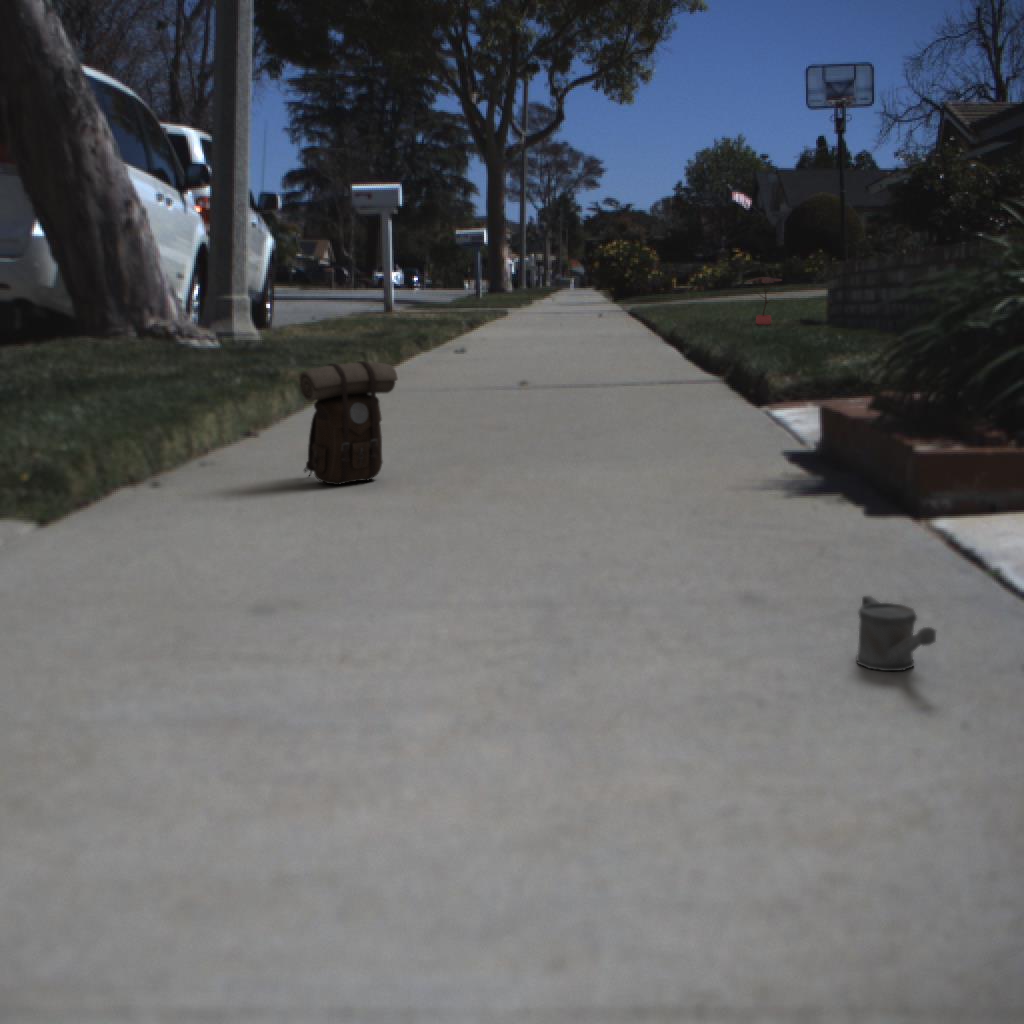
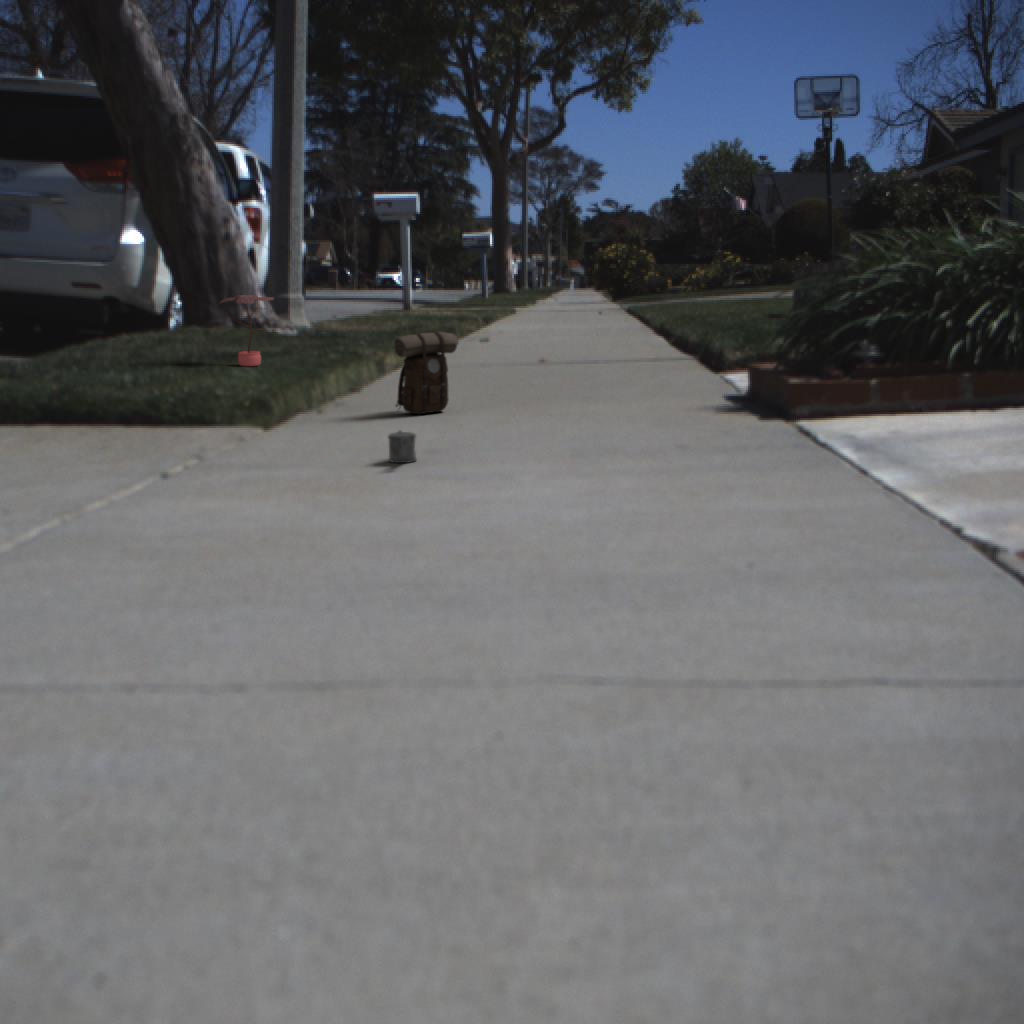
potted plant: present [747,277,782,325] -> present [220,295,274,367]
watering can: present [856,596,936,671] -> present [388,430,416,463]

